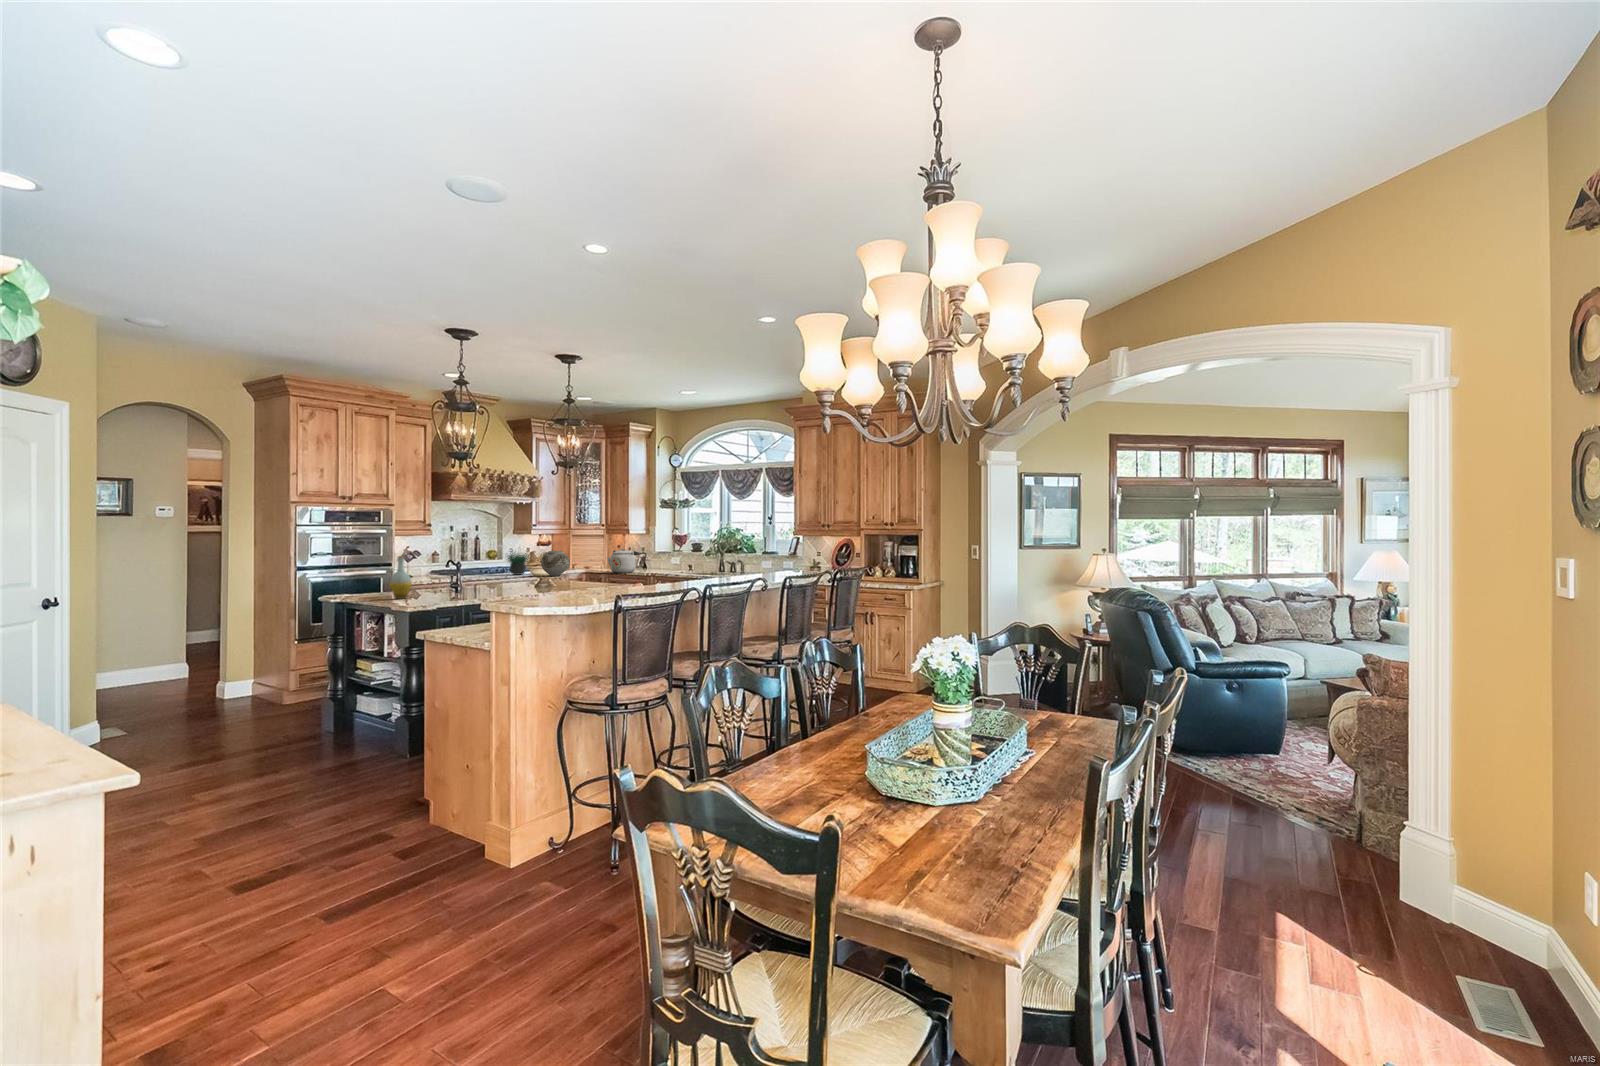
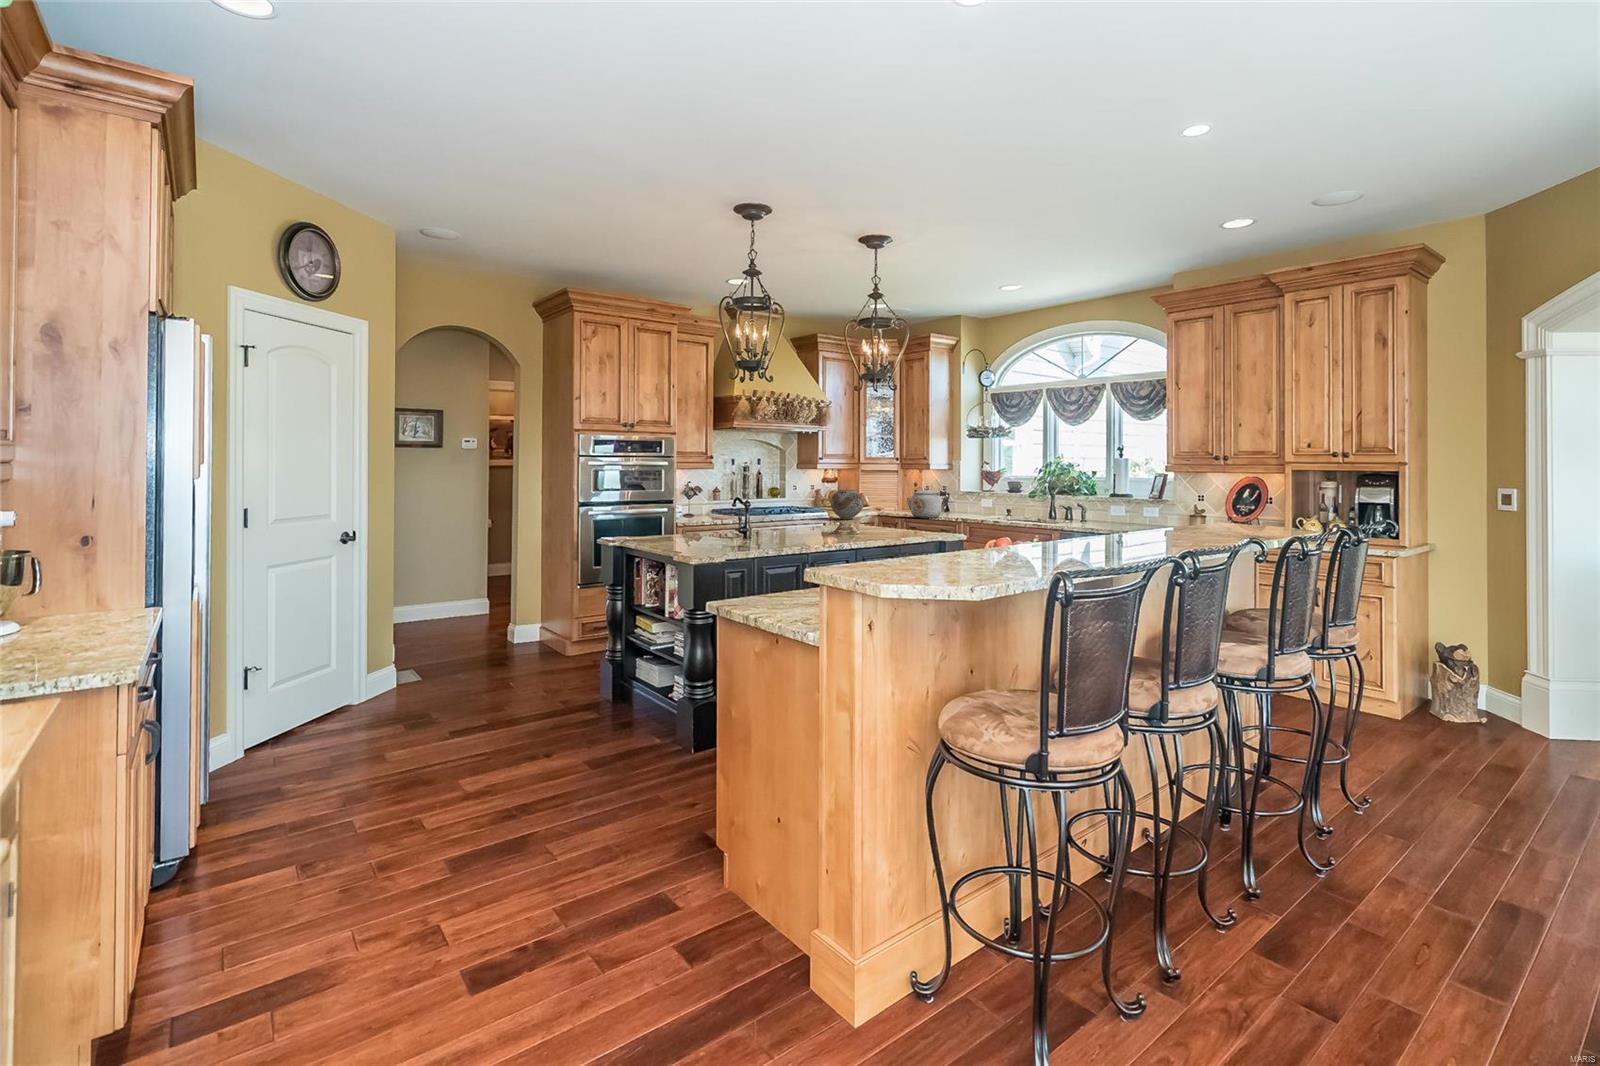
potted plant: present [507,547,529,575] -> none [784,477,824,517]
bottle: present [389,556,412,599] -> none [670,493,695,545]

